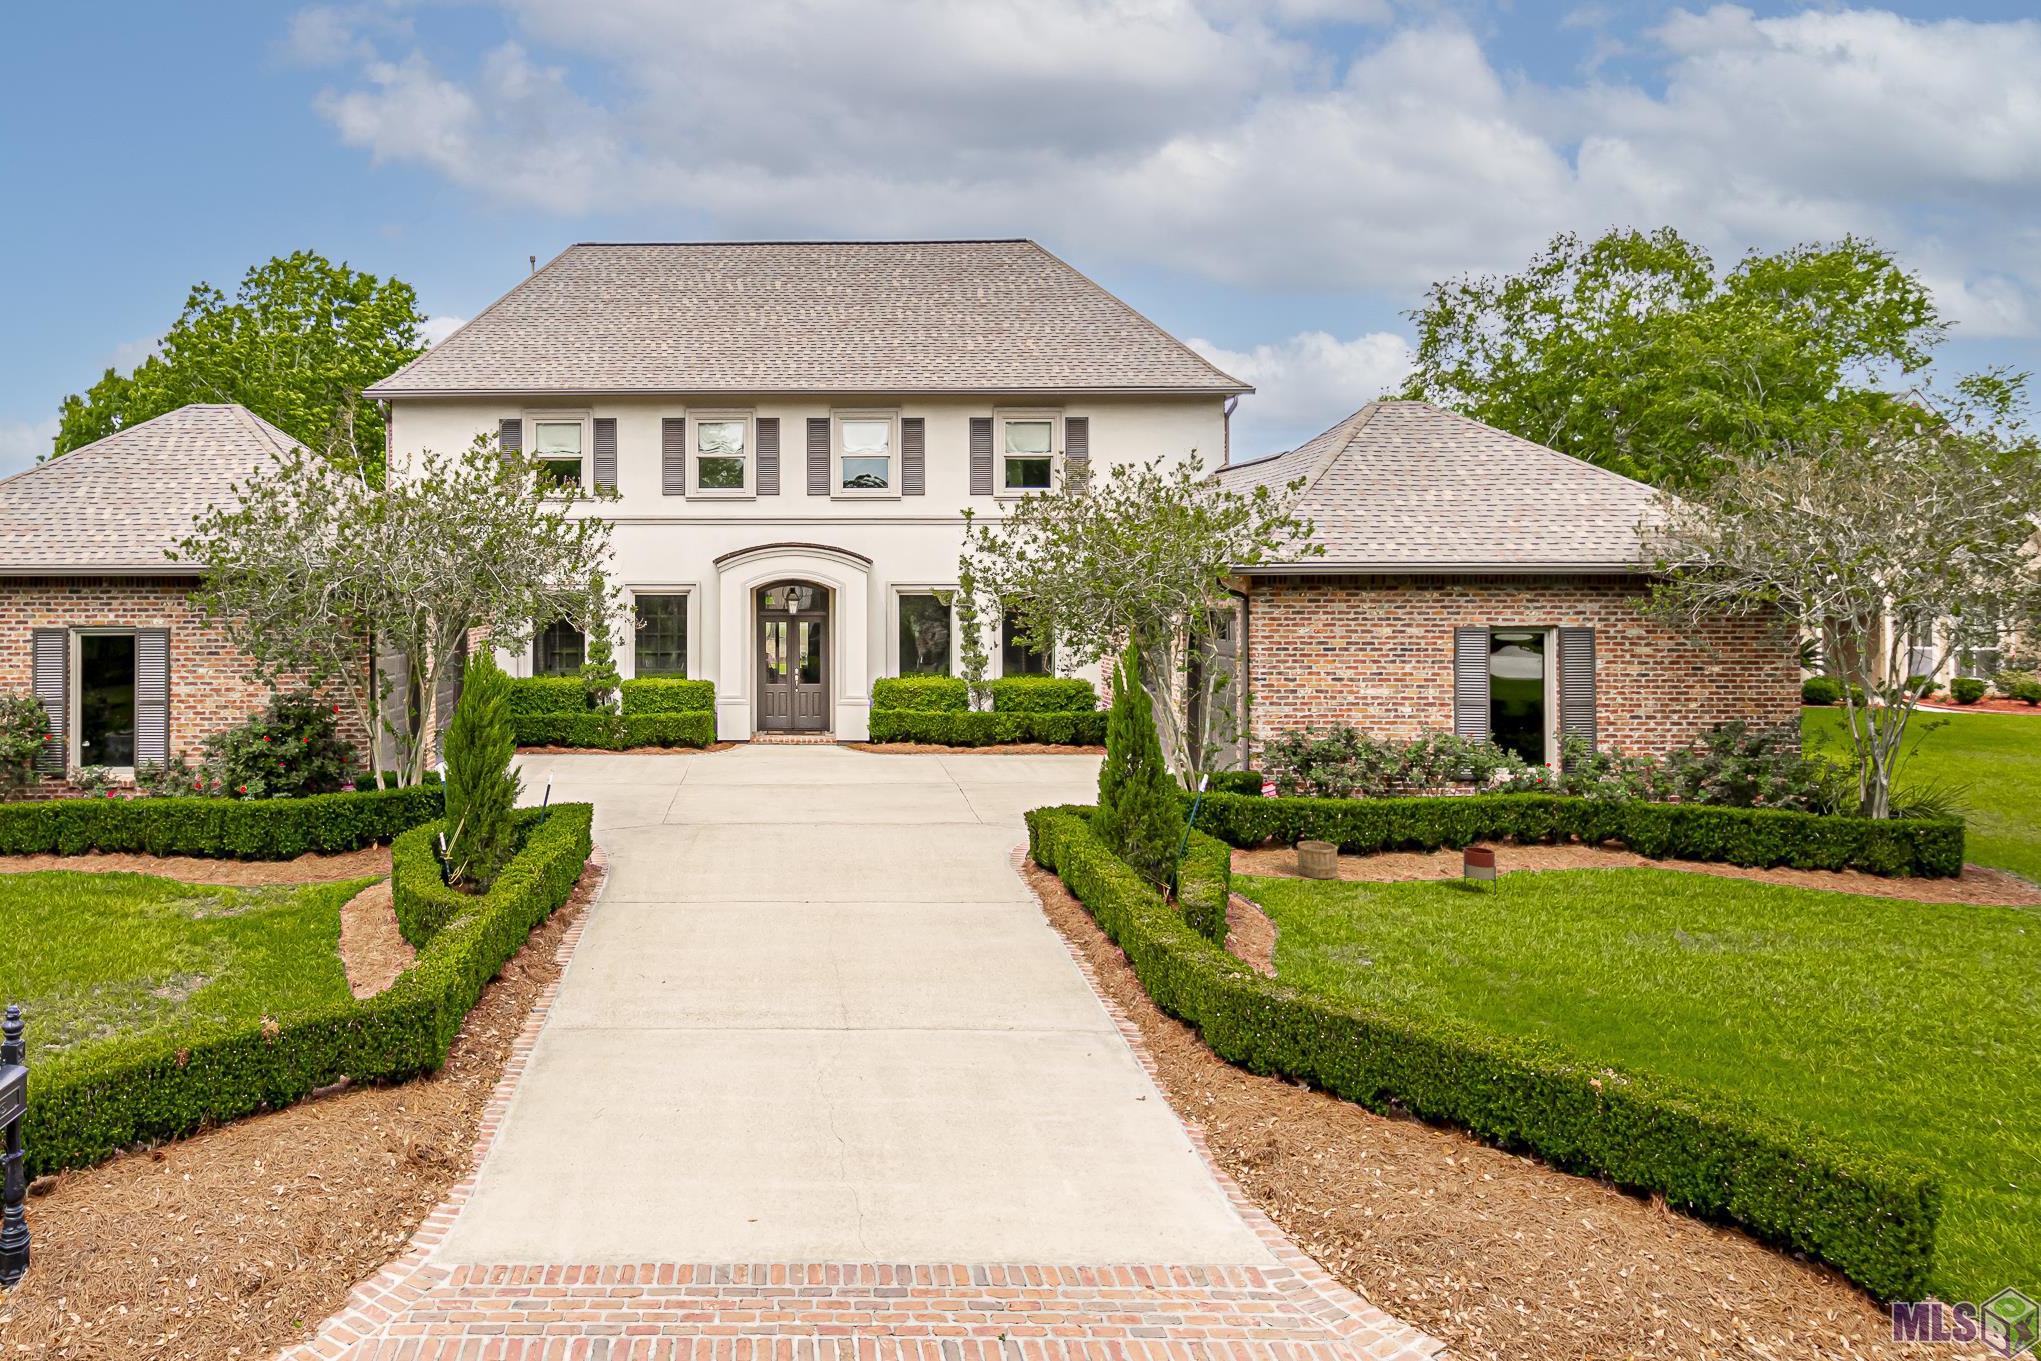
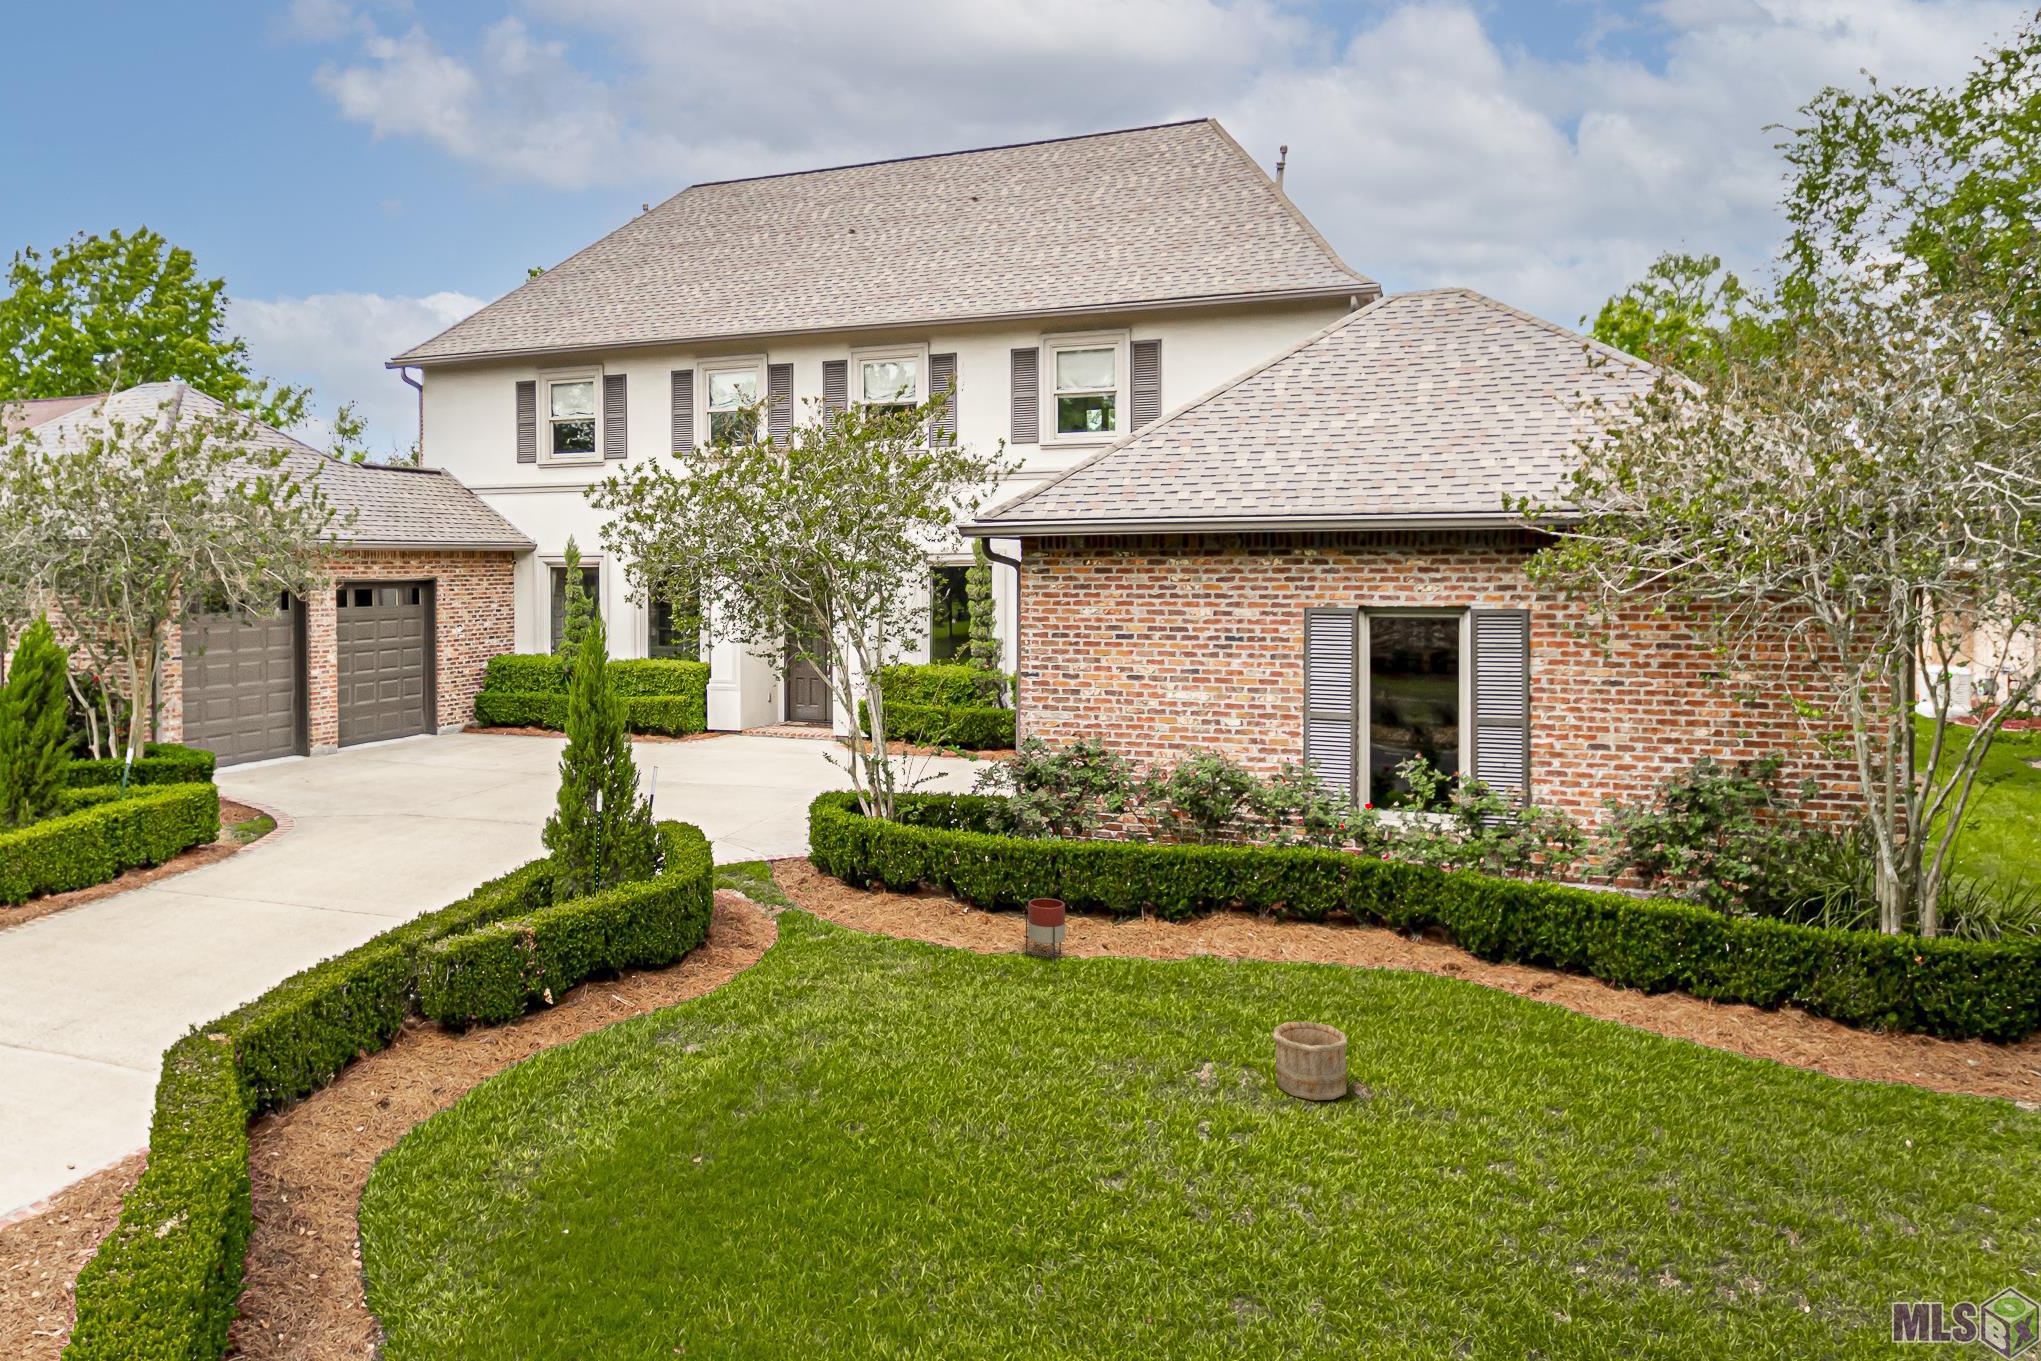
wooden bucket: present [1297,840,1338,879] -> present [1273,1022,1348,1100]

